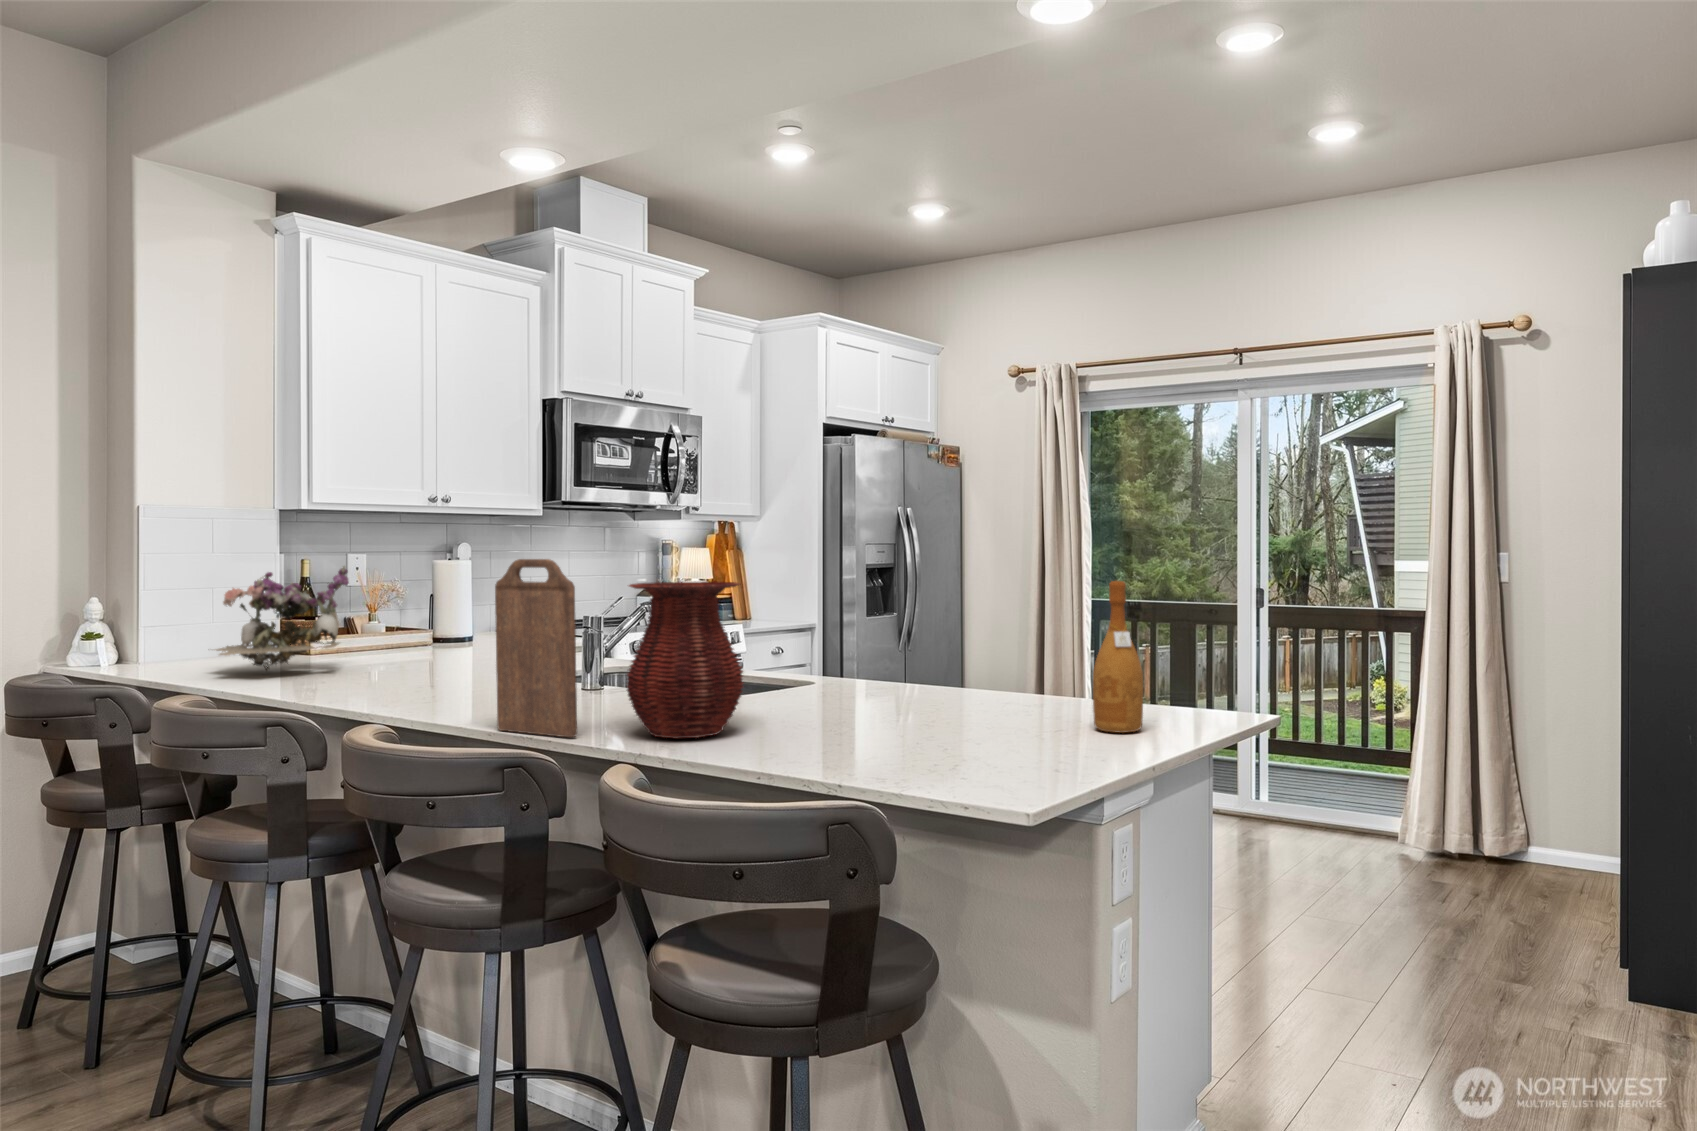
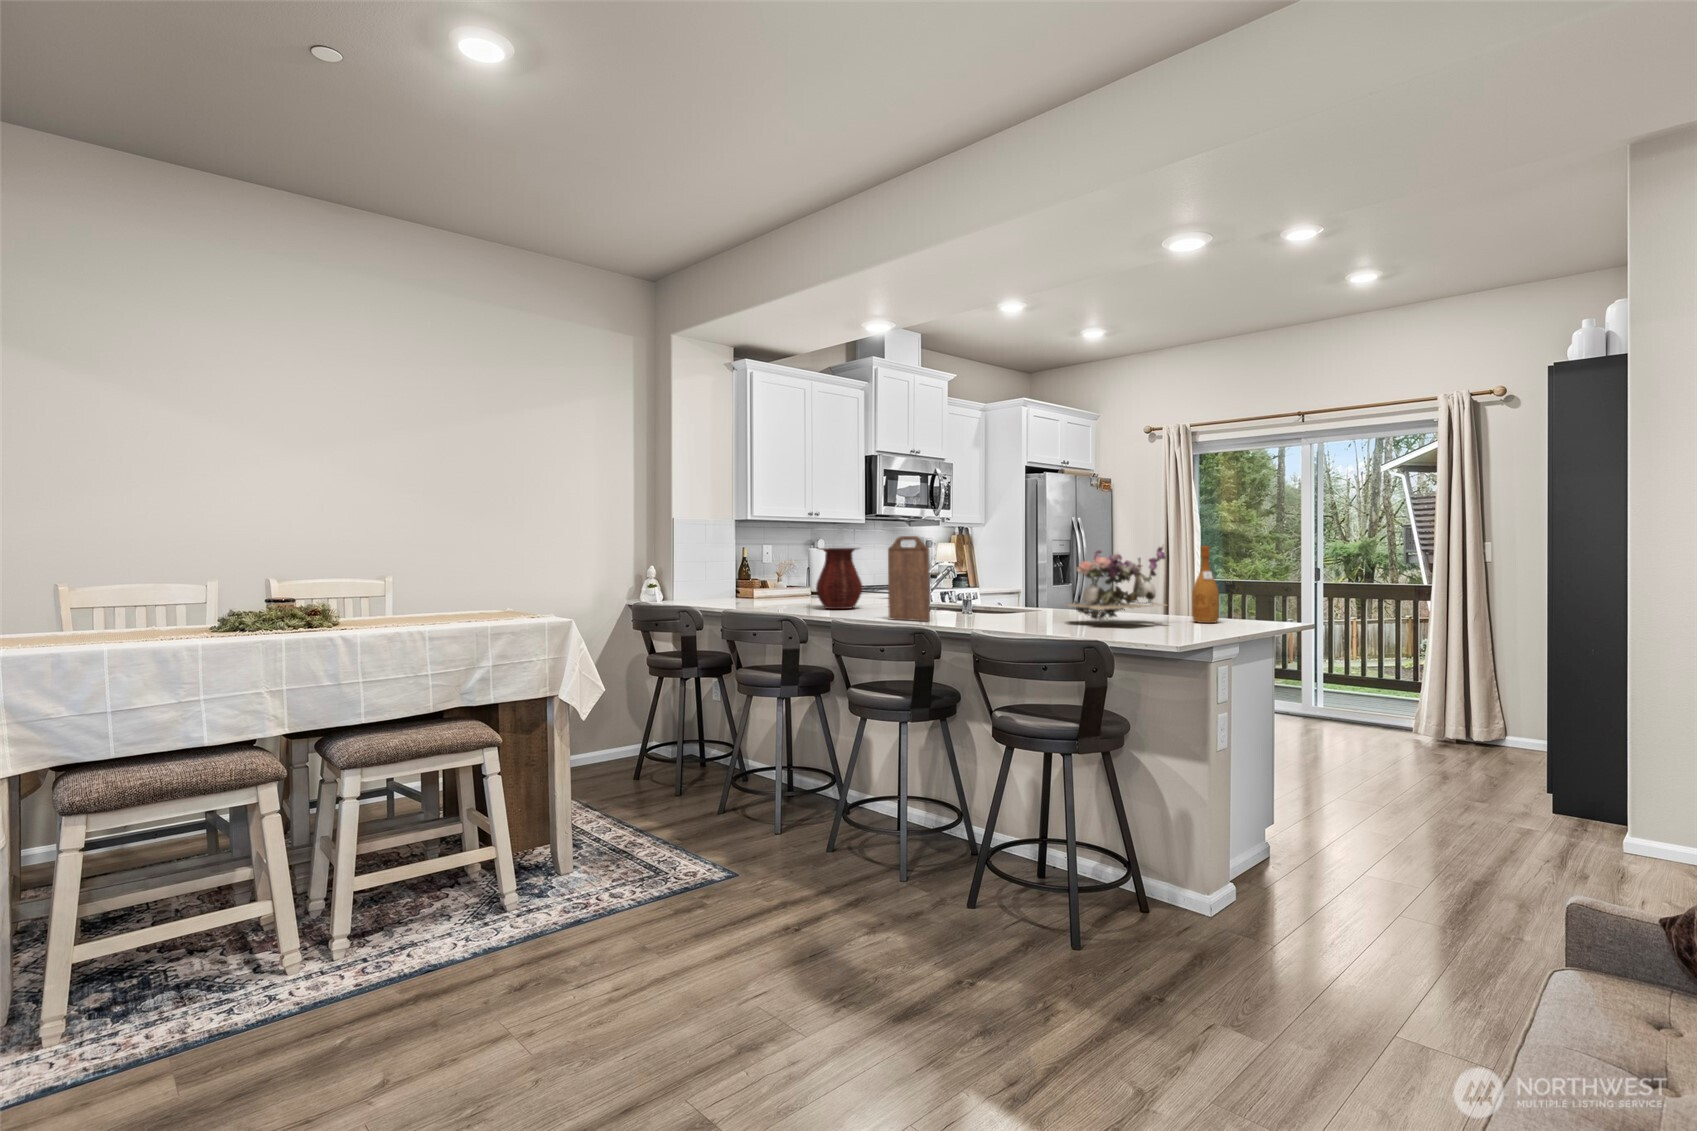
flower arrangement: present [216,566,349,671] -> present [1067,546,1167,621]
vase: present [627,581,743,738] -> present [816,548,862,609]

